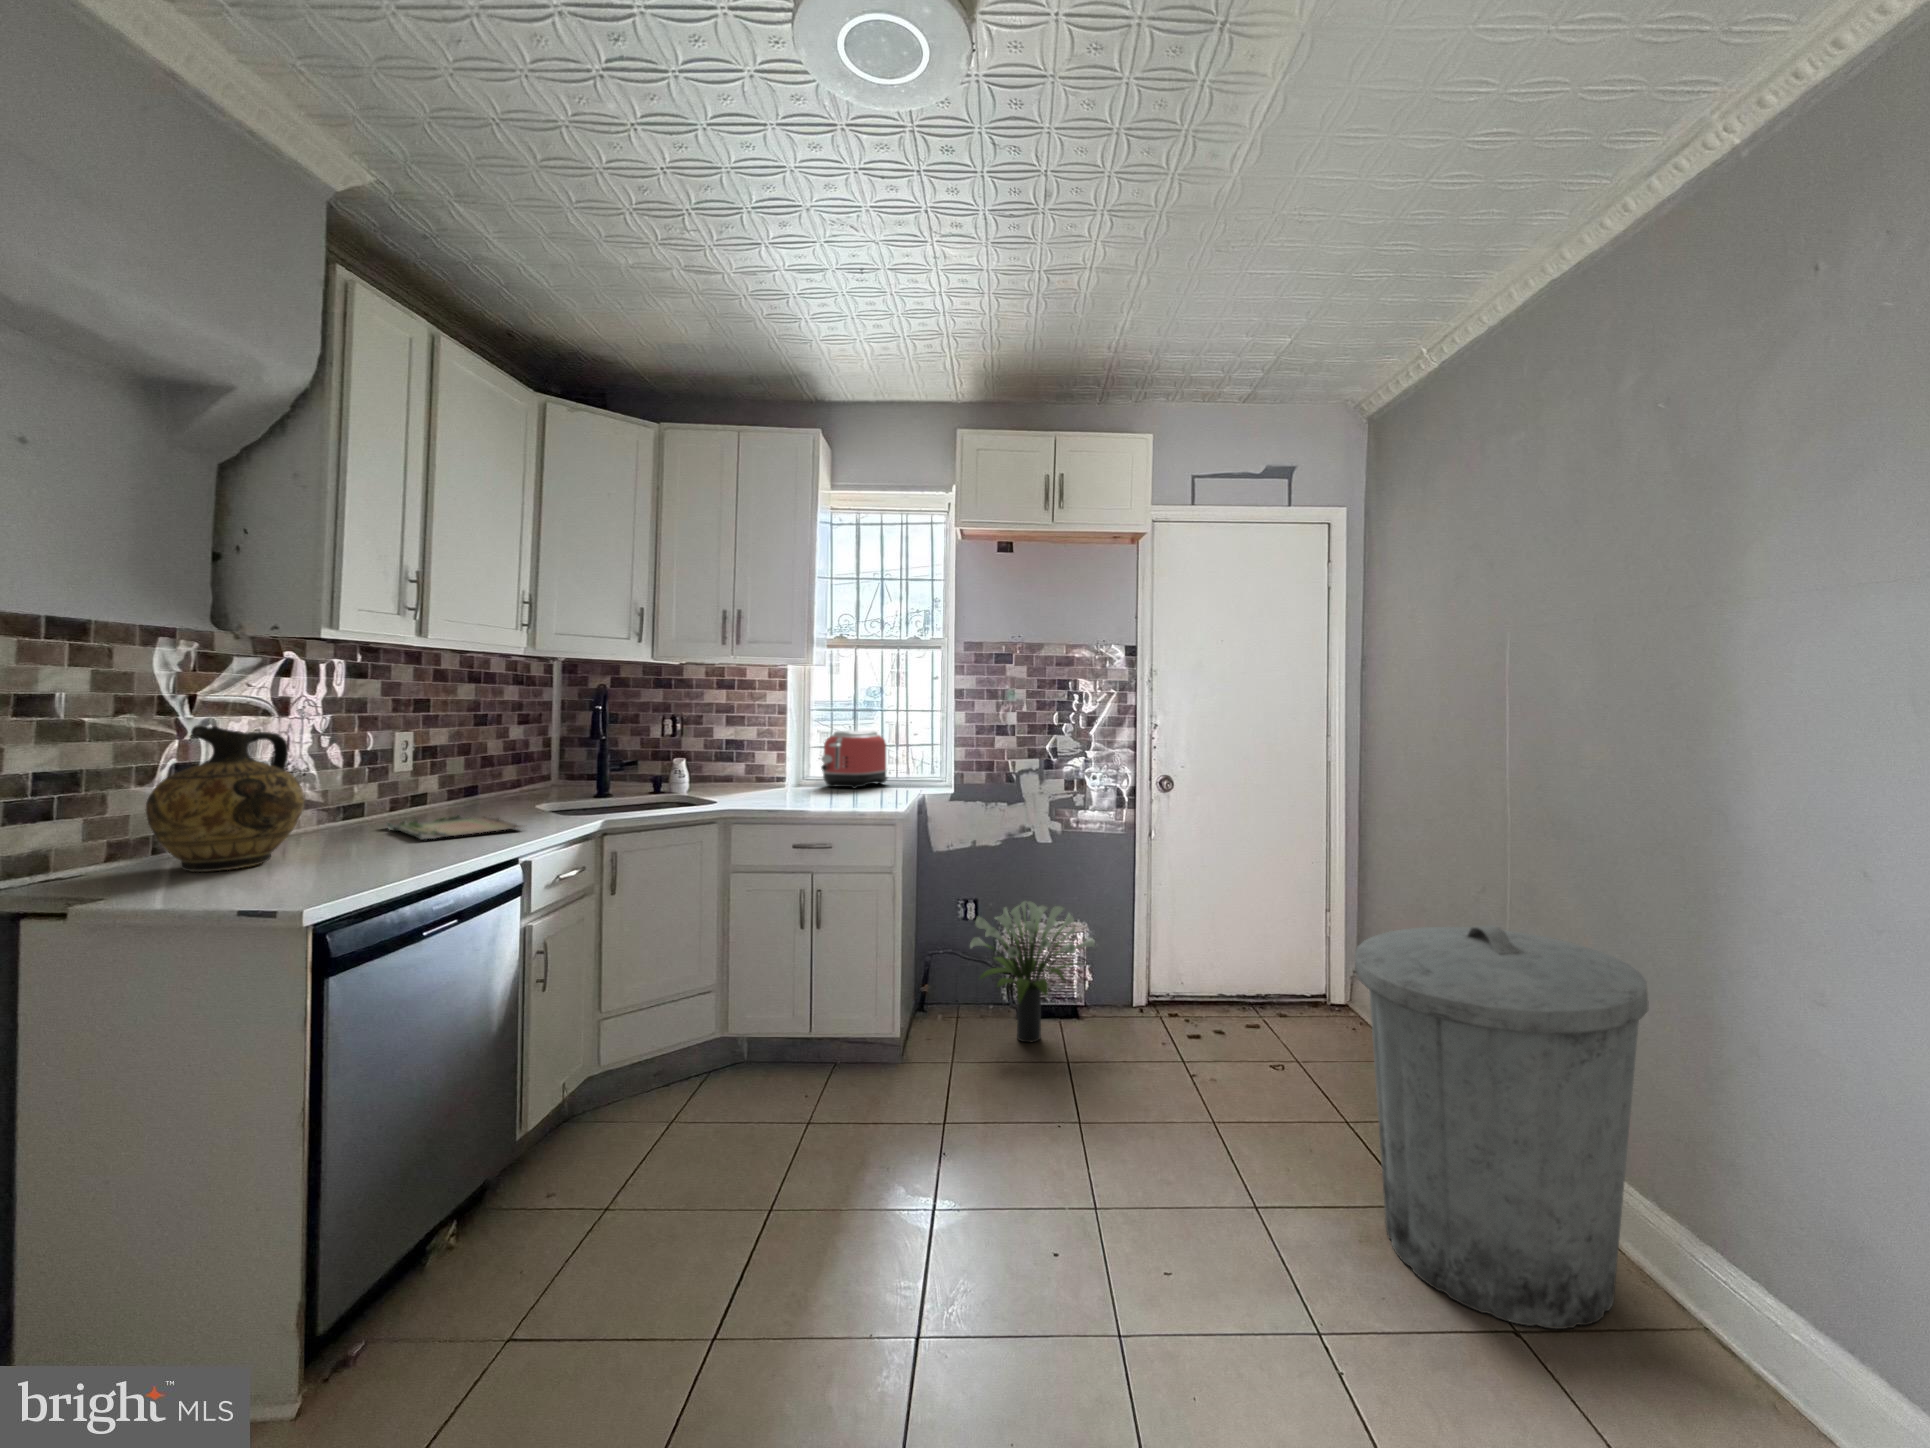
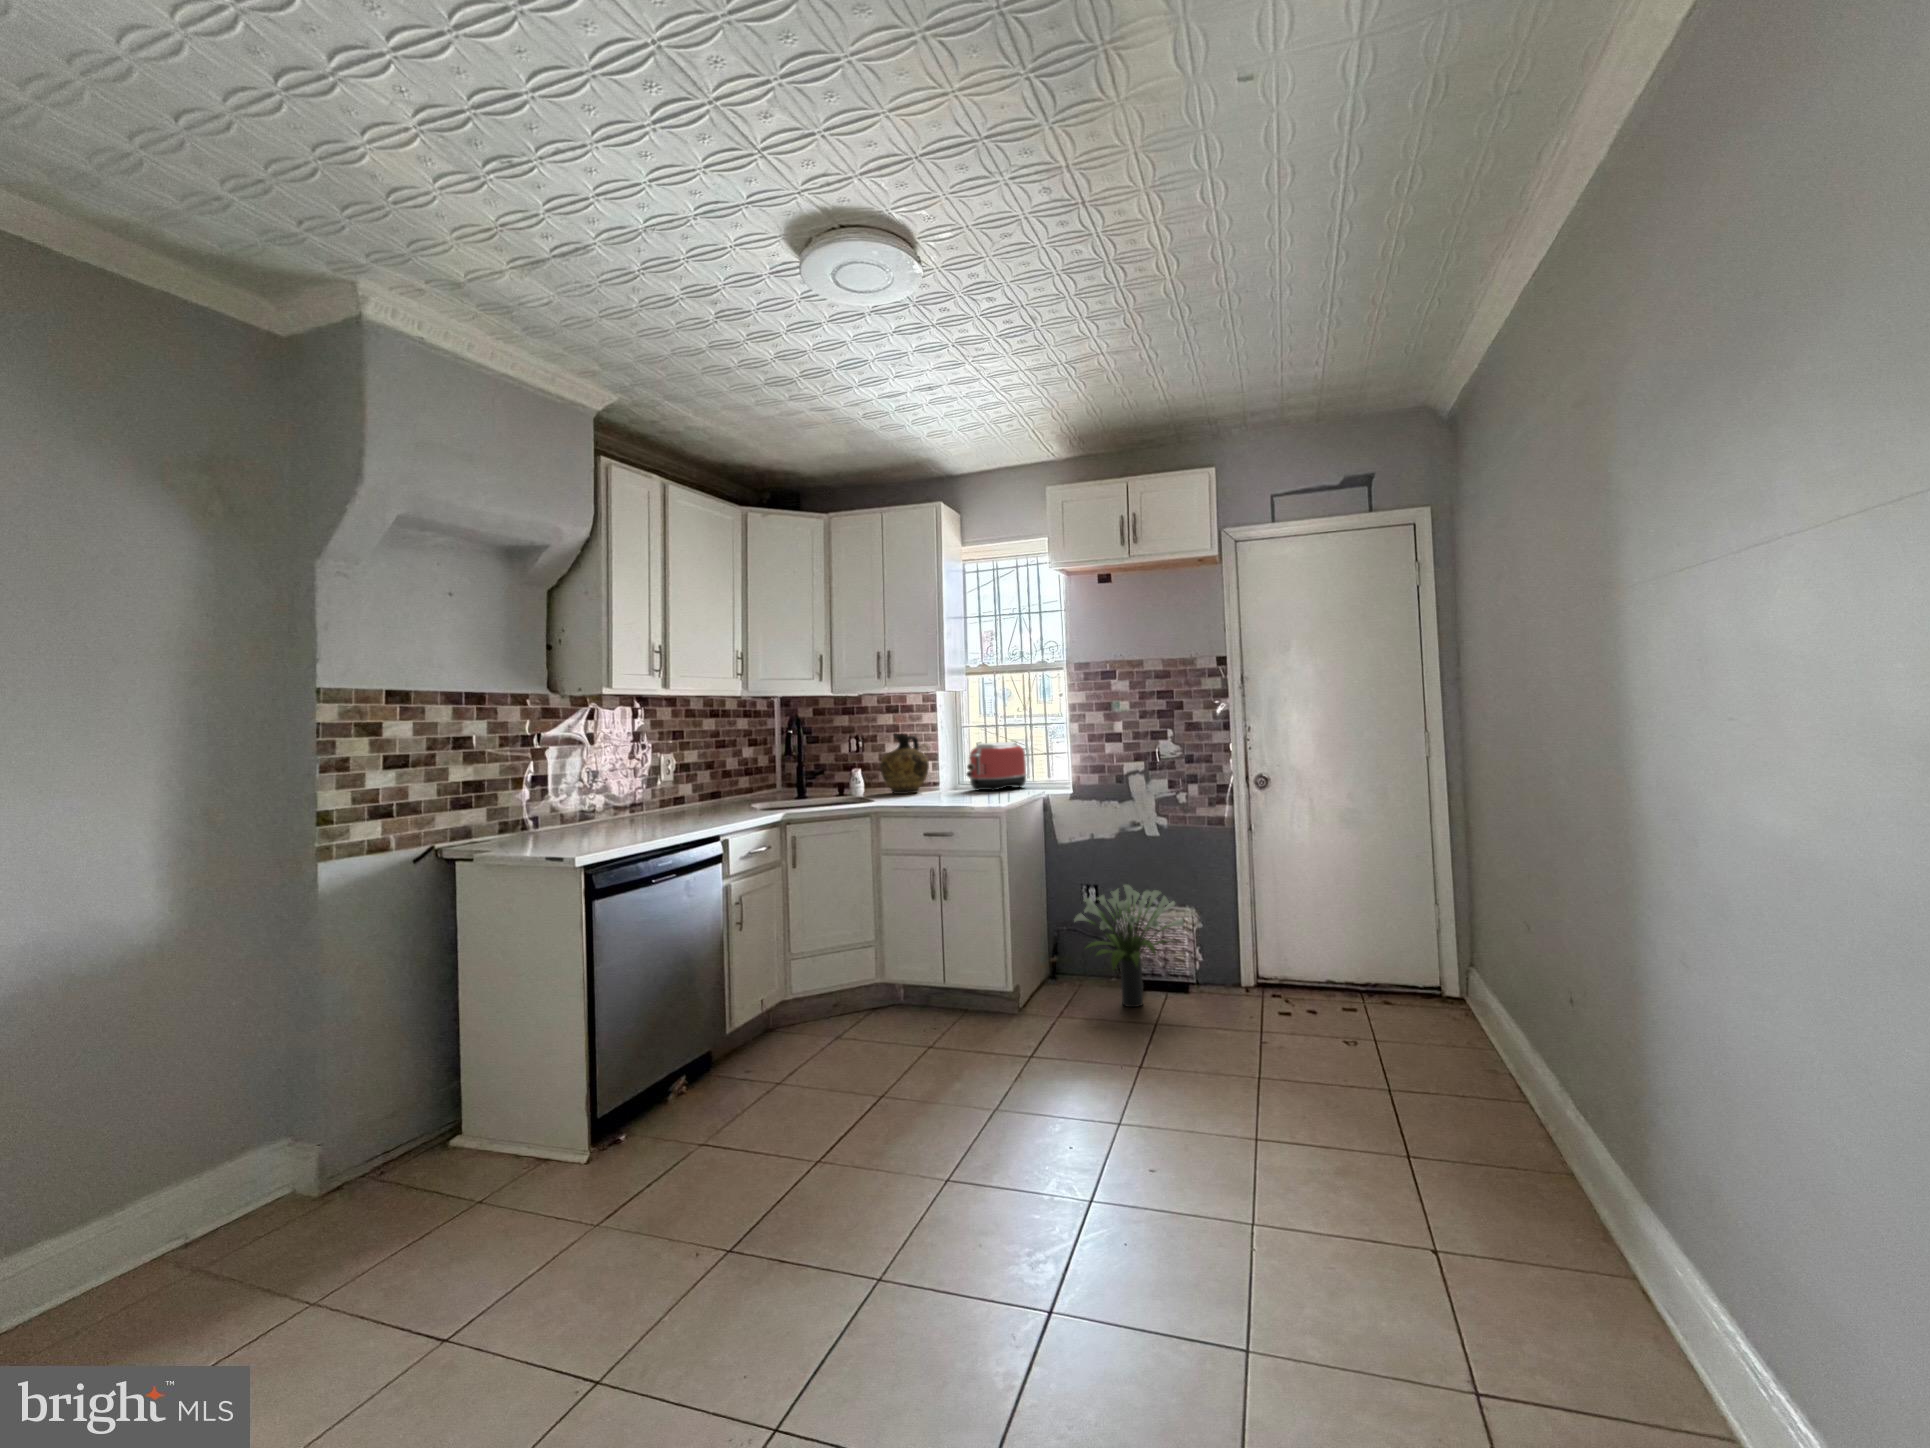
ceramic jug: present [146,726,304,872] -> present [880,734,929,794]
tray: present [387,814,522,840] -> none [651,805,732,825]
trash can: present [1355,925,1649,1329] -> none [1320,893,1575,1246]

